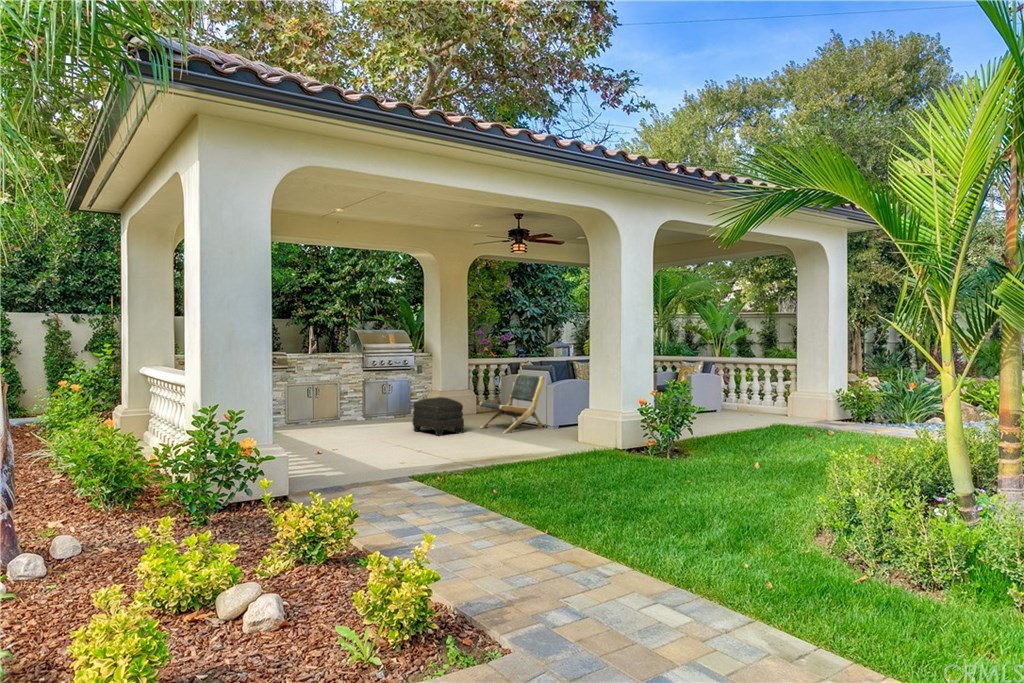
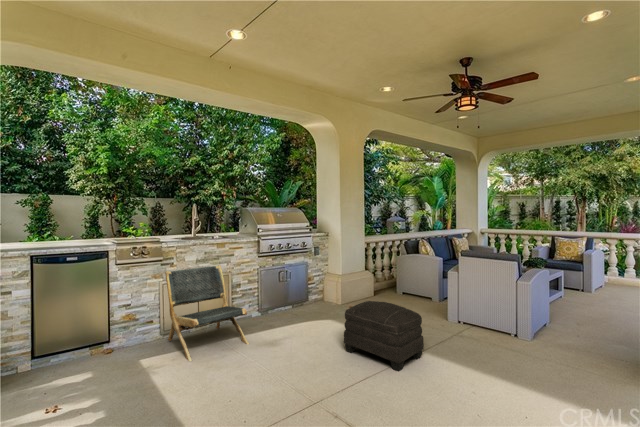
lounge chair: present [479,374,544,433] -> present [165,265,249,362]

